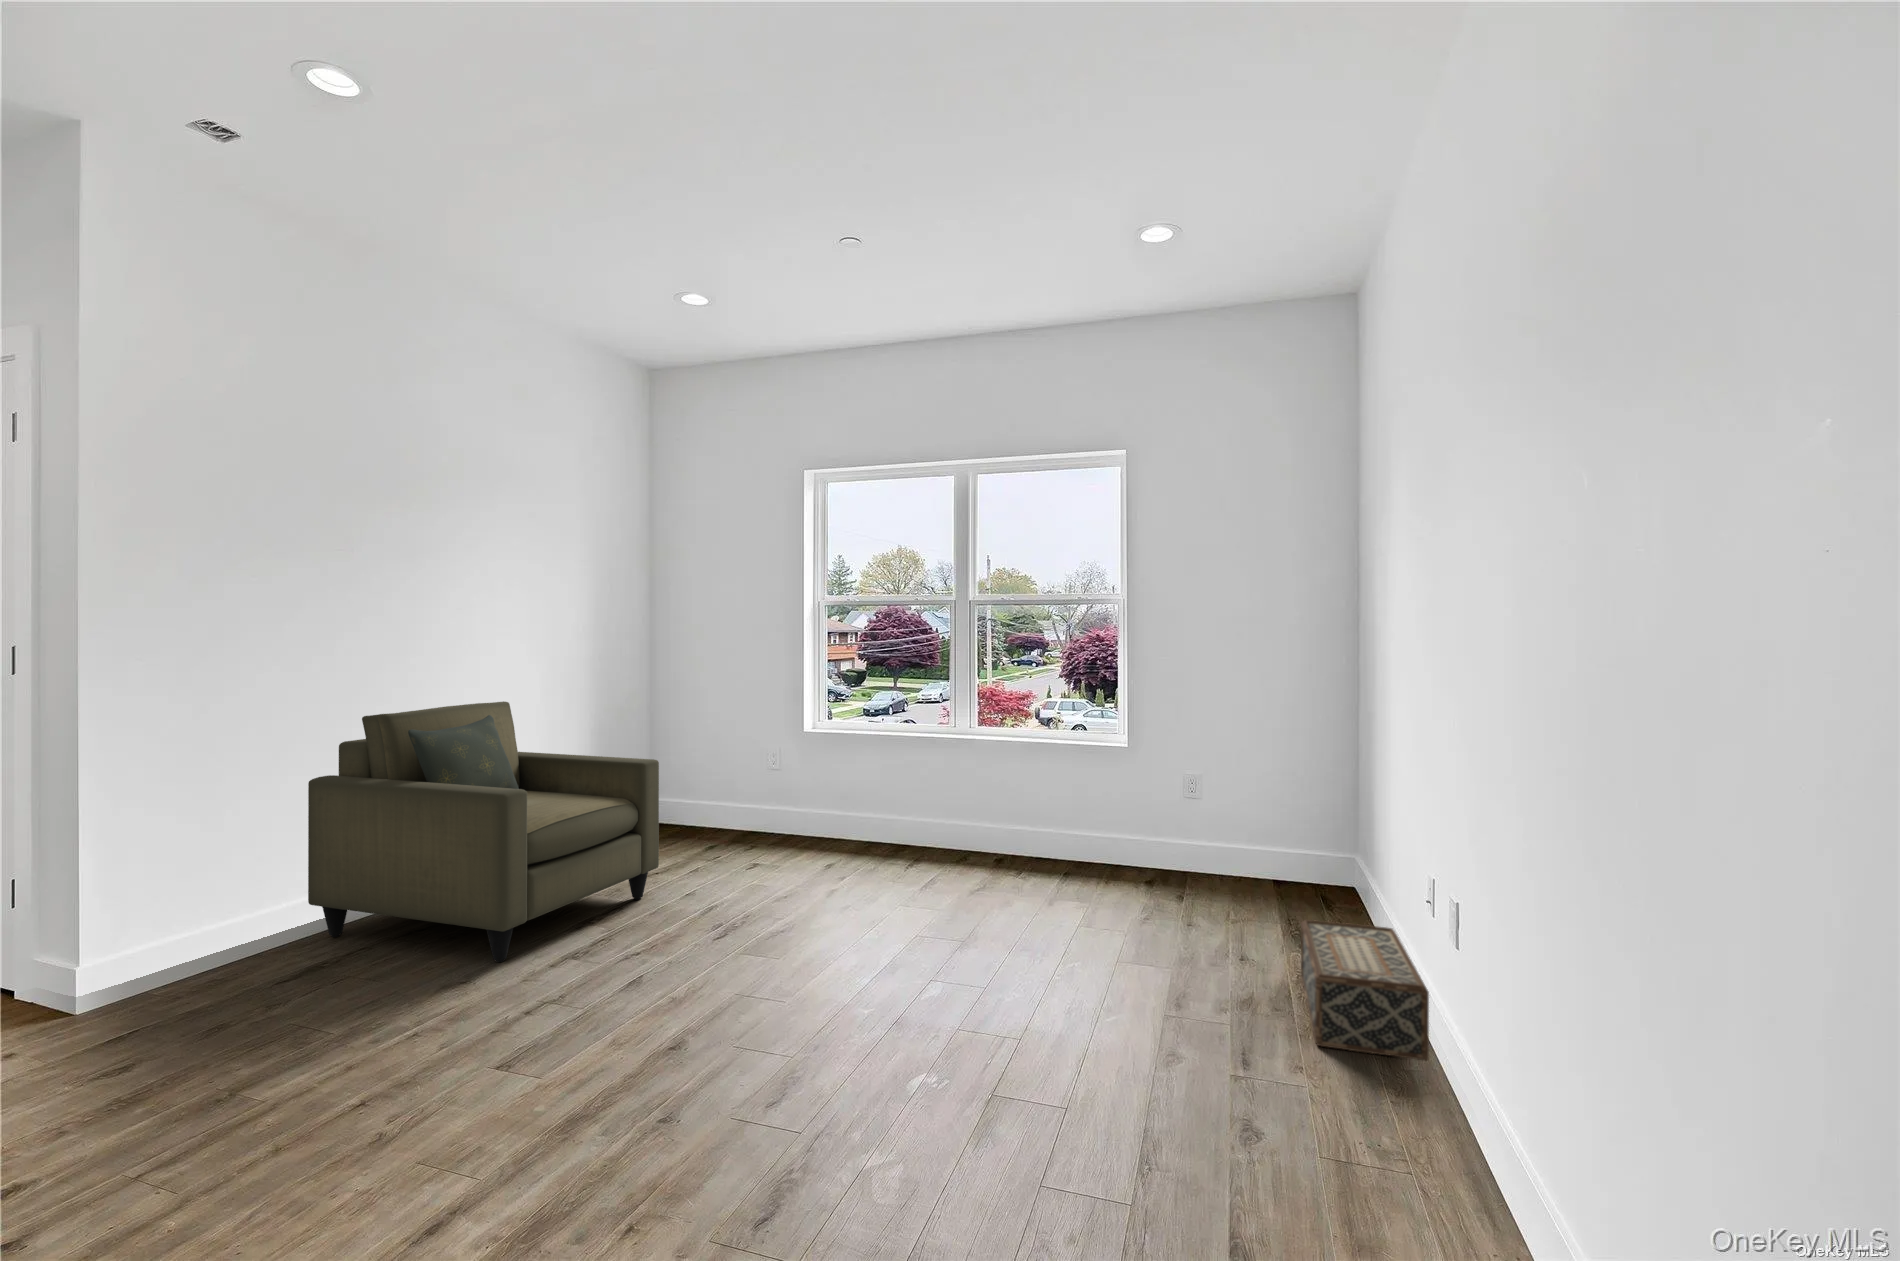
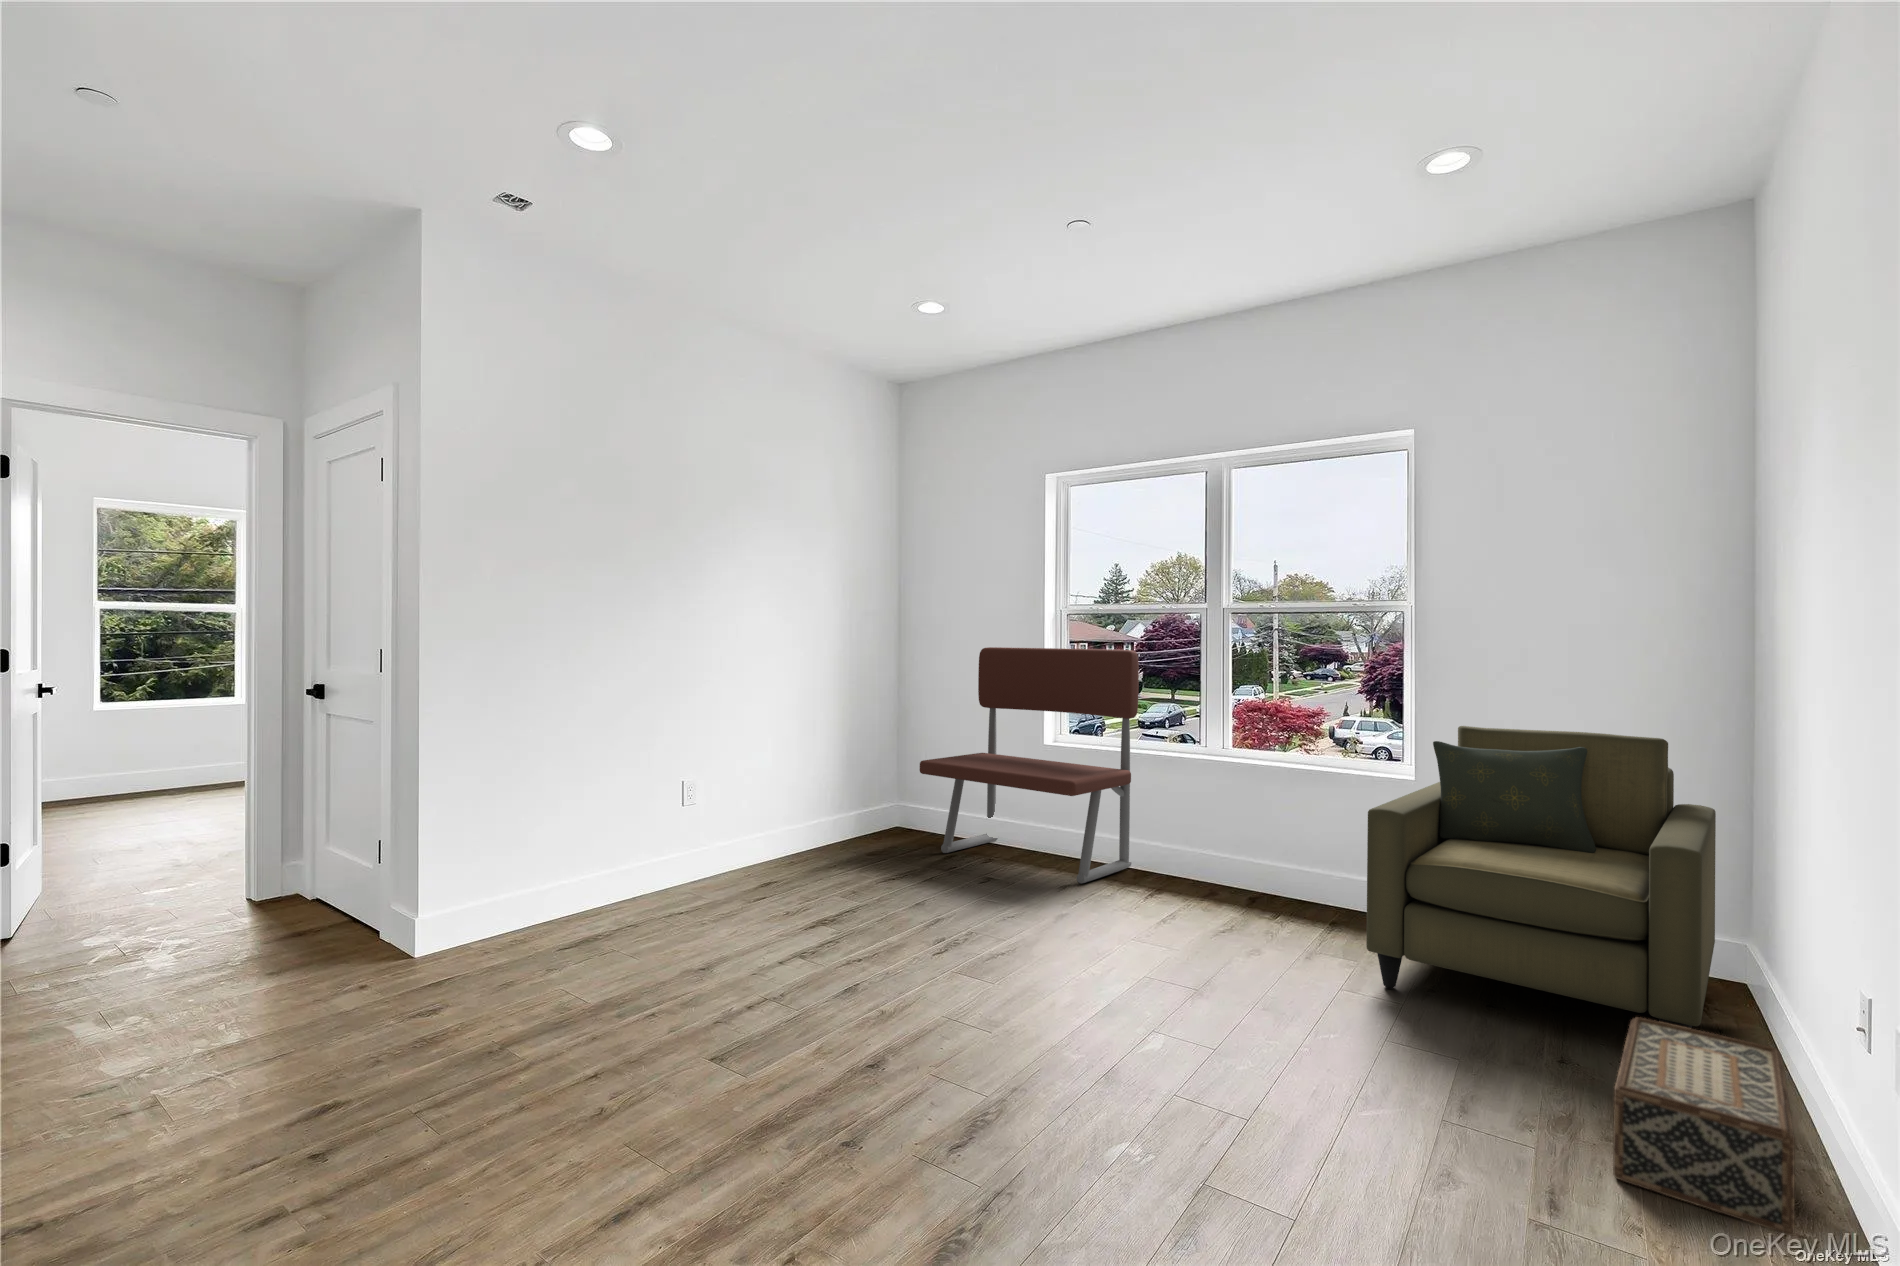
bench: none [645,640,868,868] -> present [920,647,1139,884]
armchair: present [308,701,659,962] -> present [1366,726,1716,1029]

